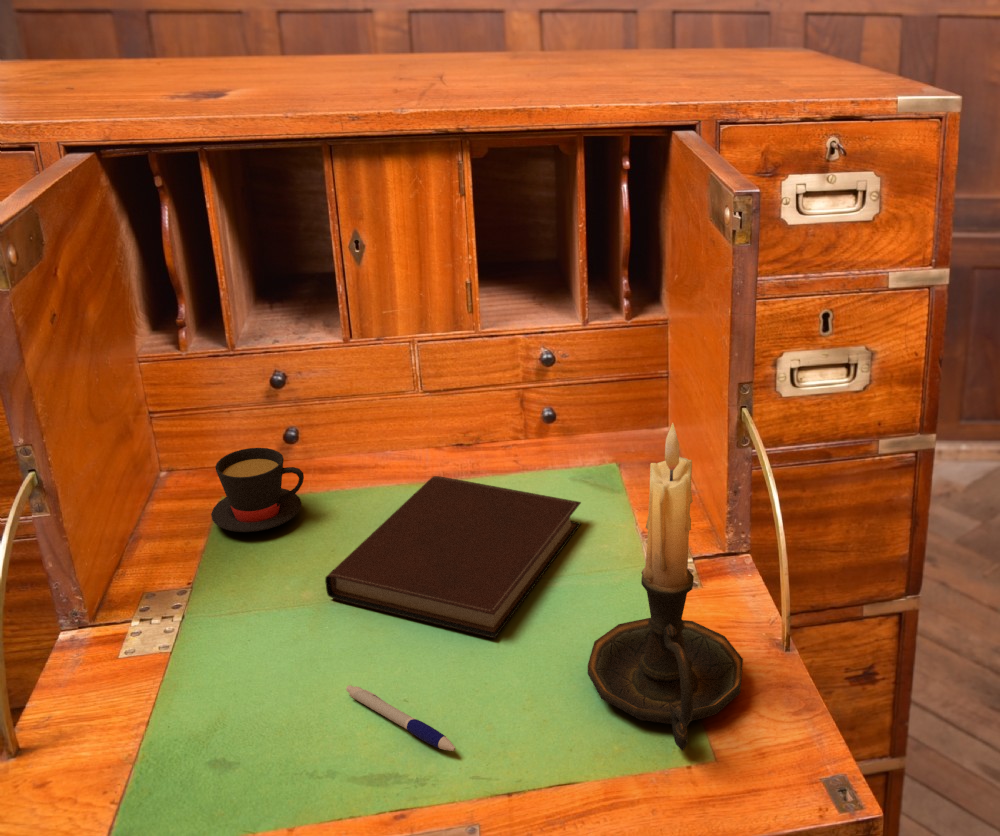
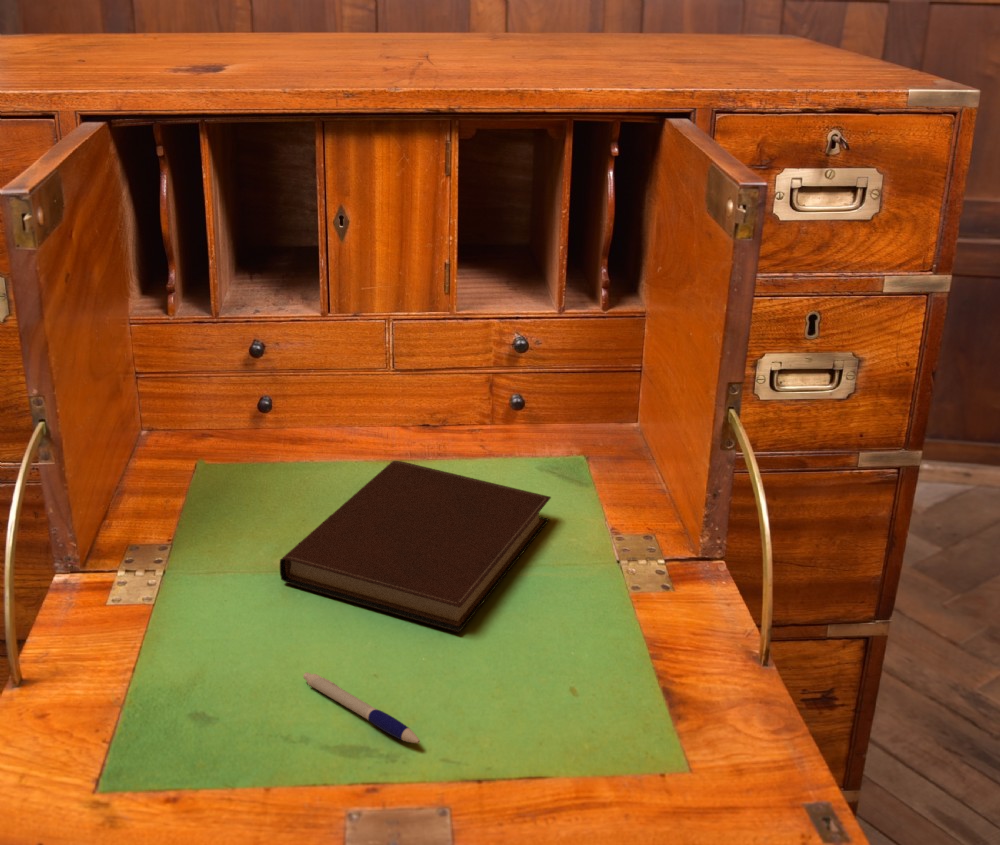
candle holder: present [588,423,743,751] -> none [557,417,717,753]
teacup: present [211,448,304,532] -> none [152,418,256,508]

